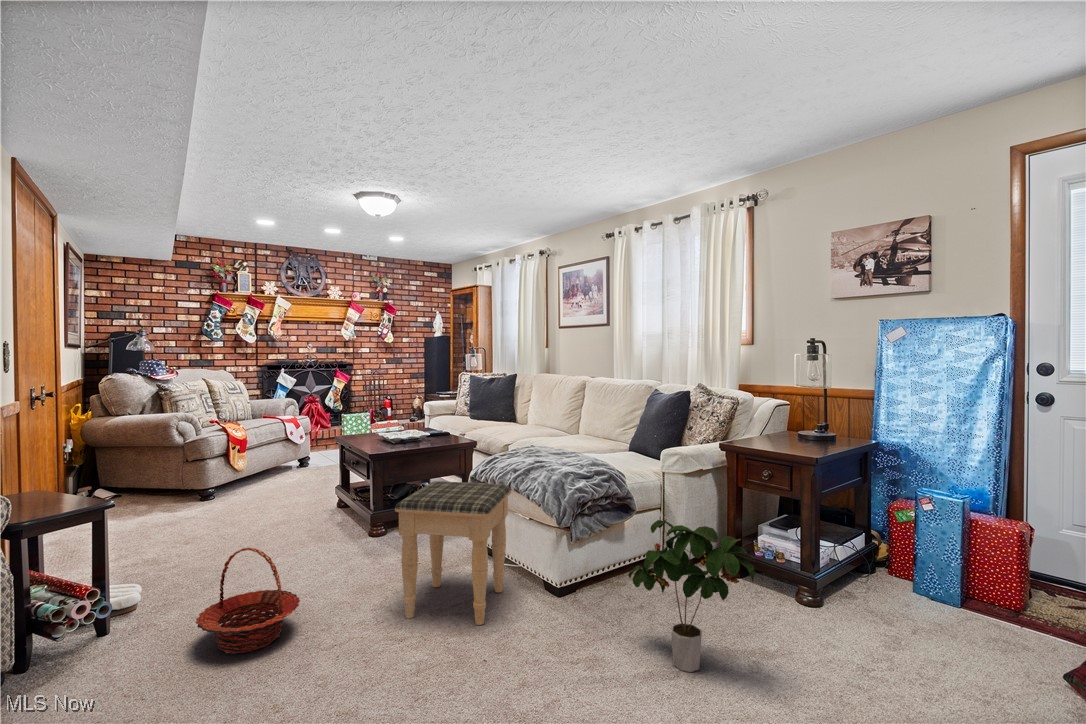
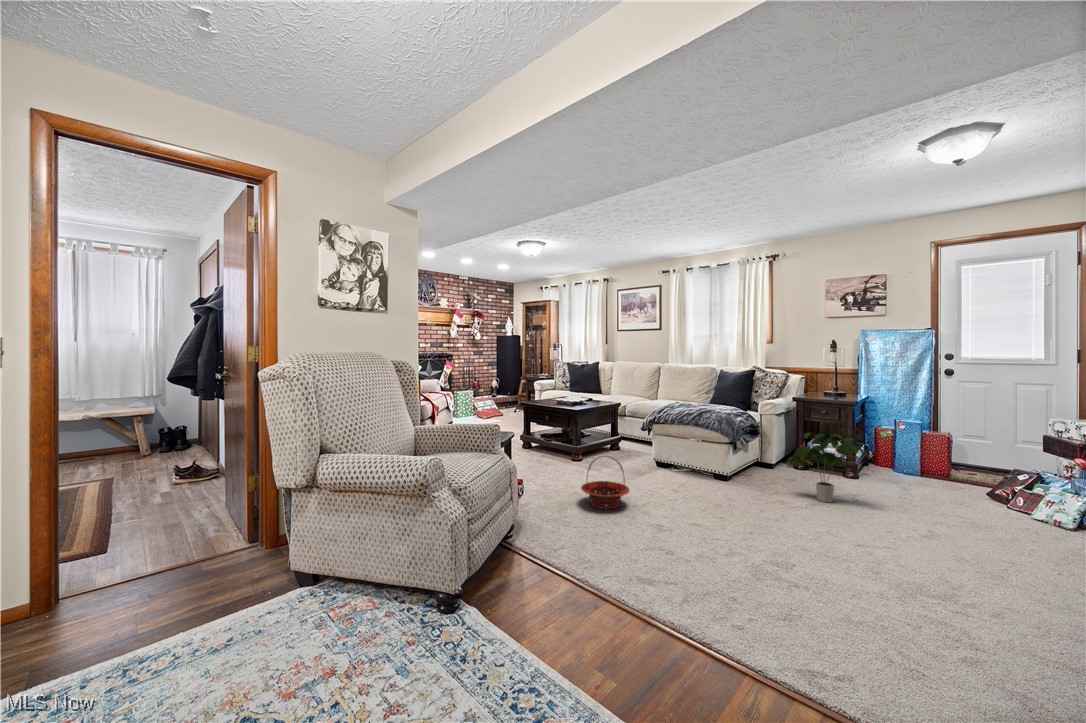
footstool: present [395,481,511,625] -> none [652,422,716,493]

